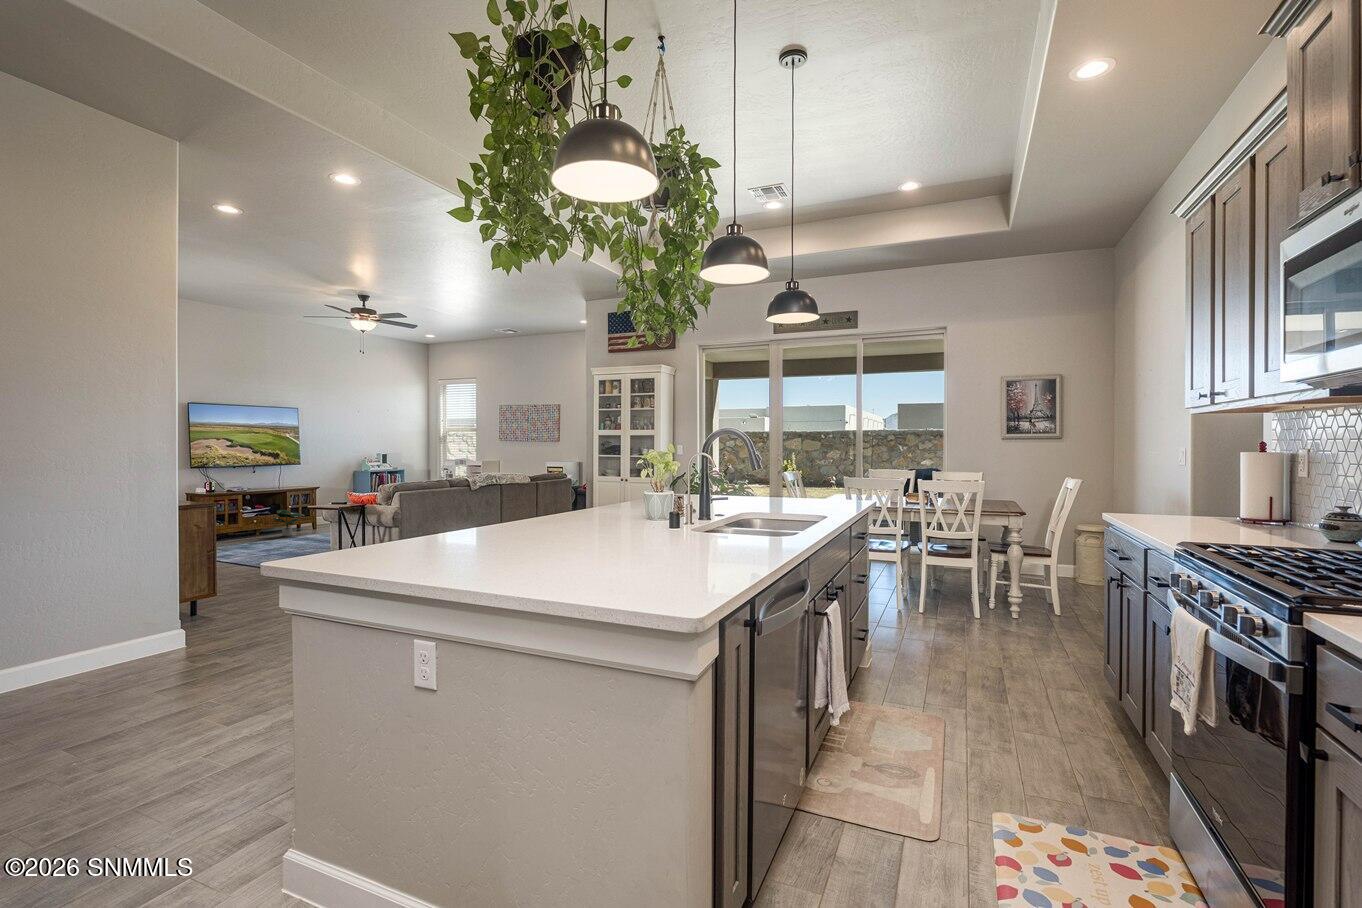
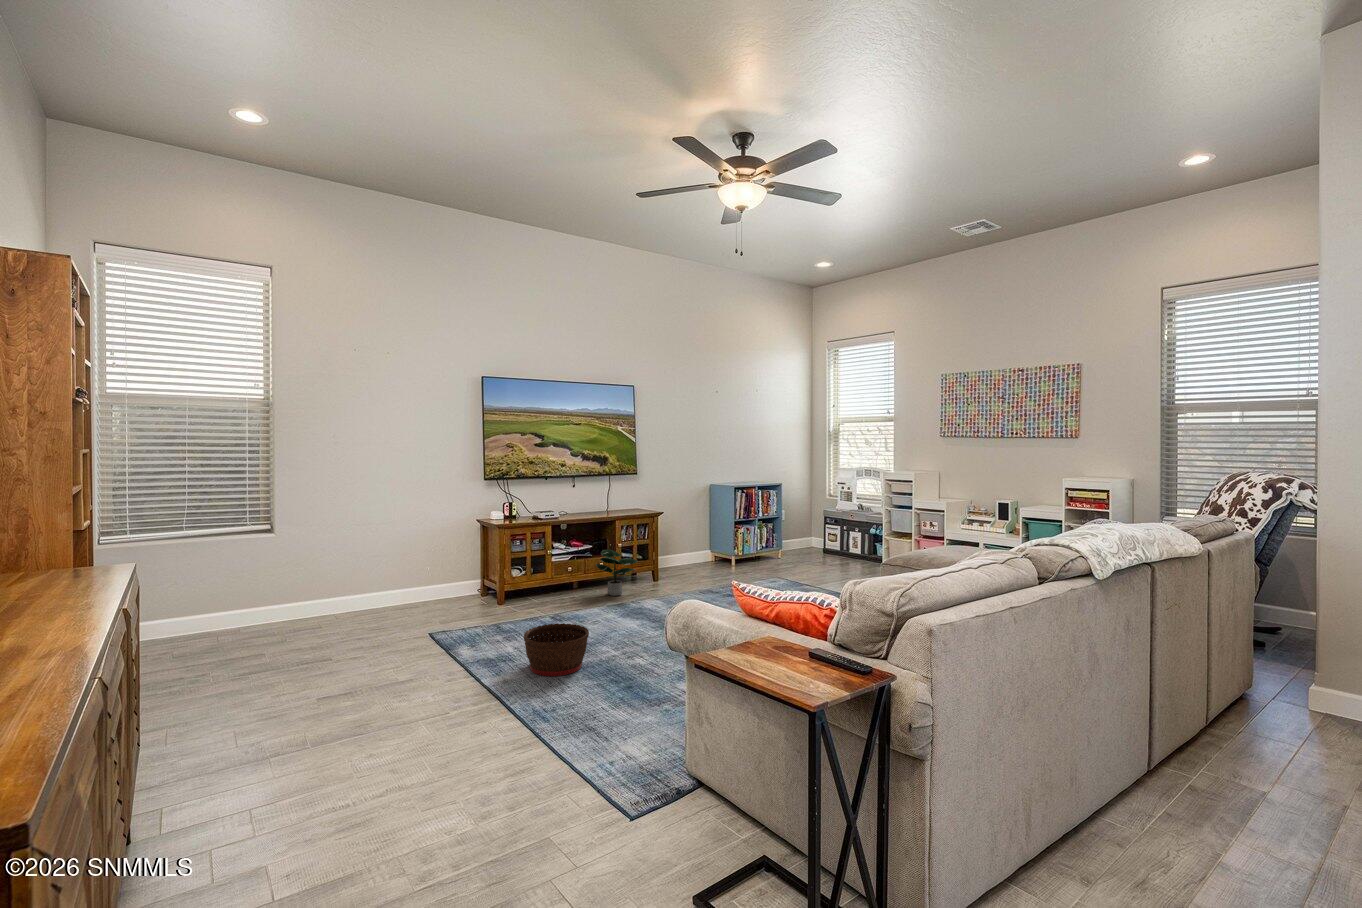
basket: none [240,536,279,558] -> present [523,623,589,676]

